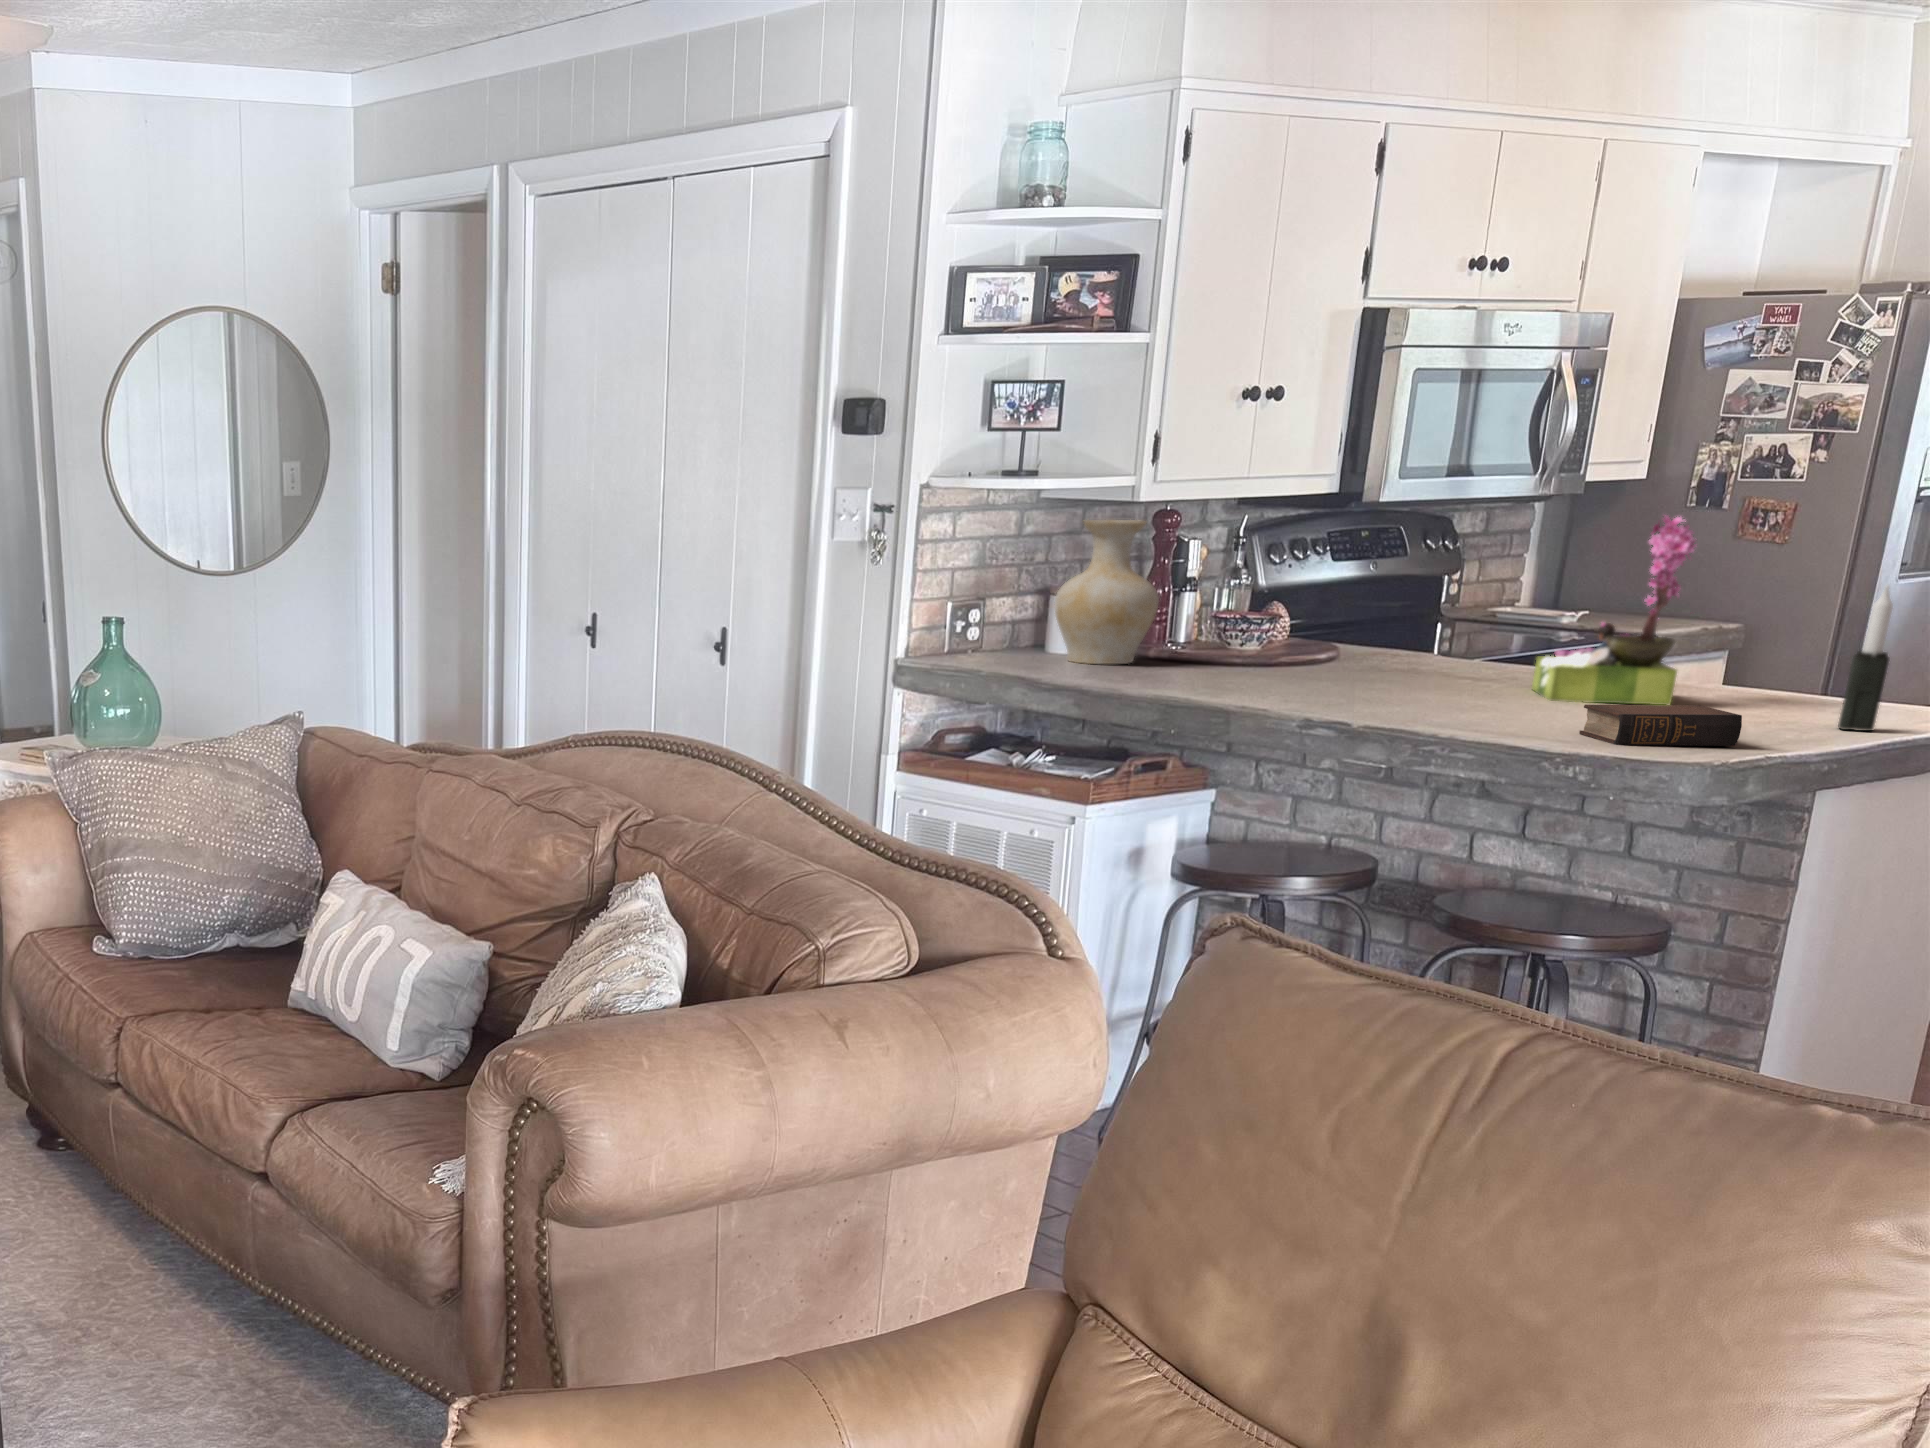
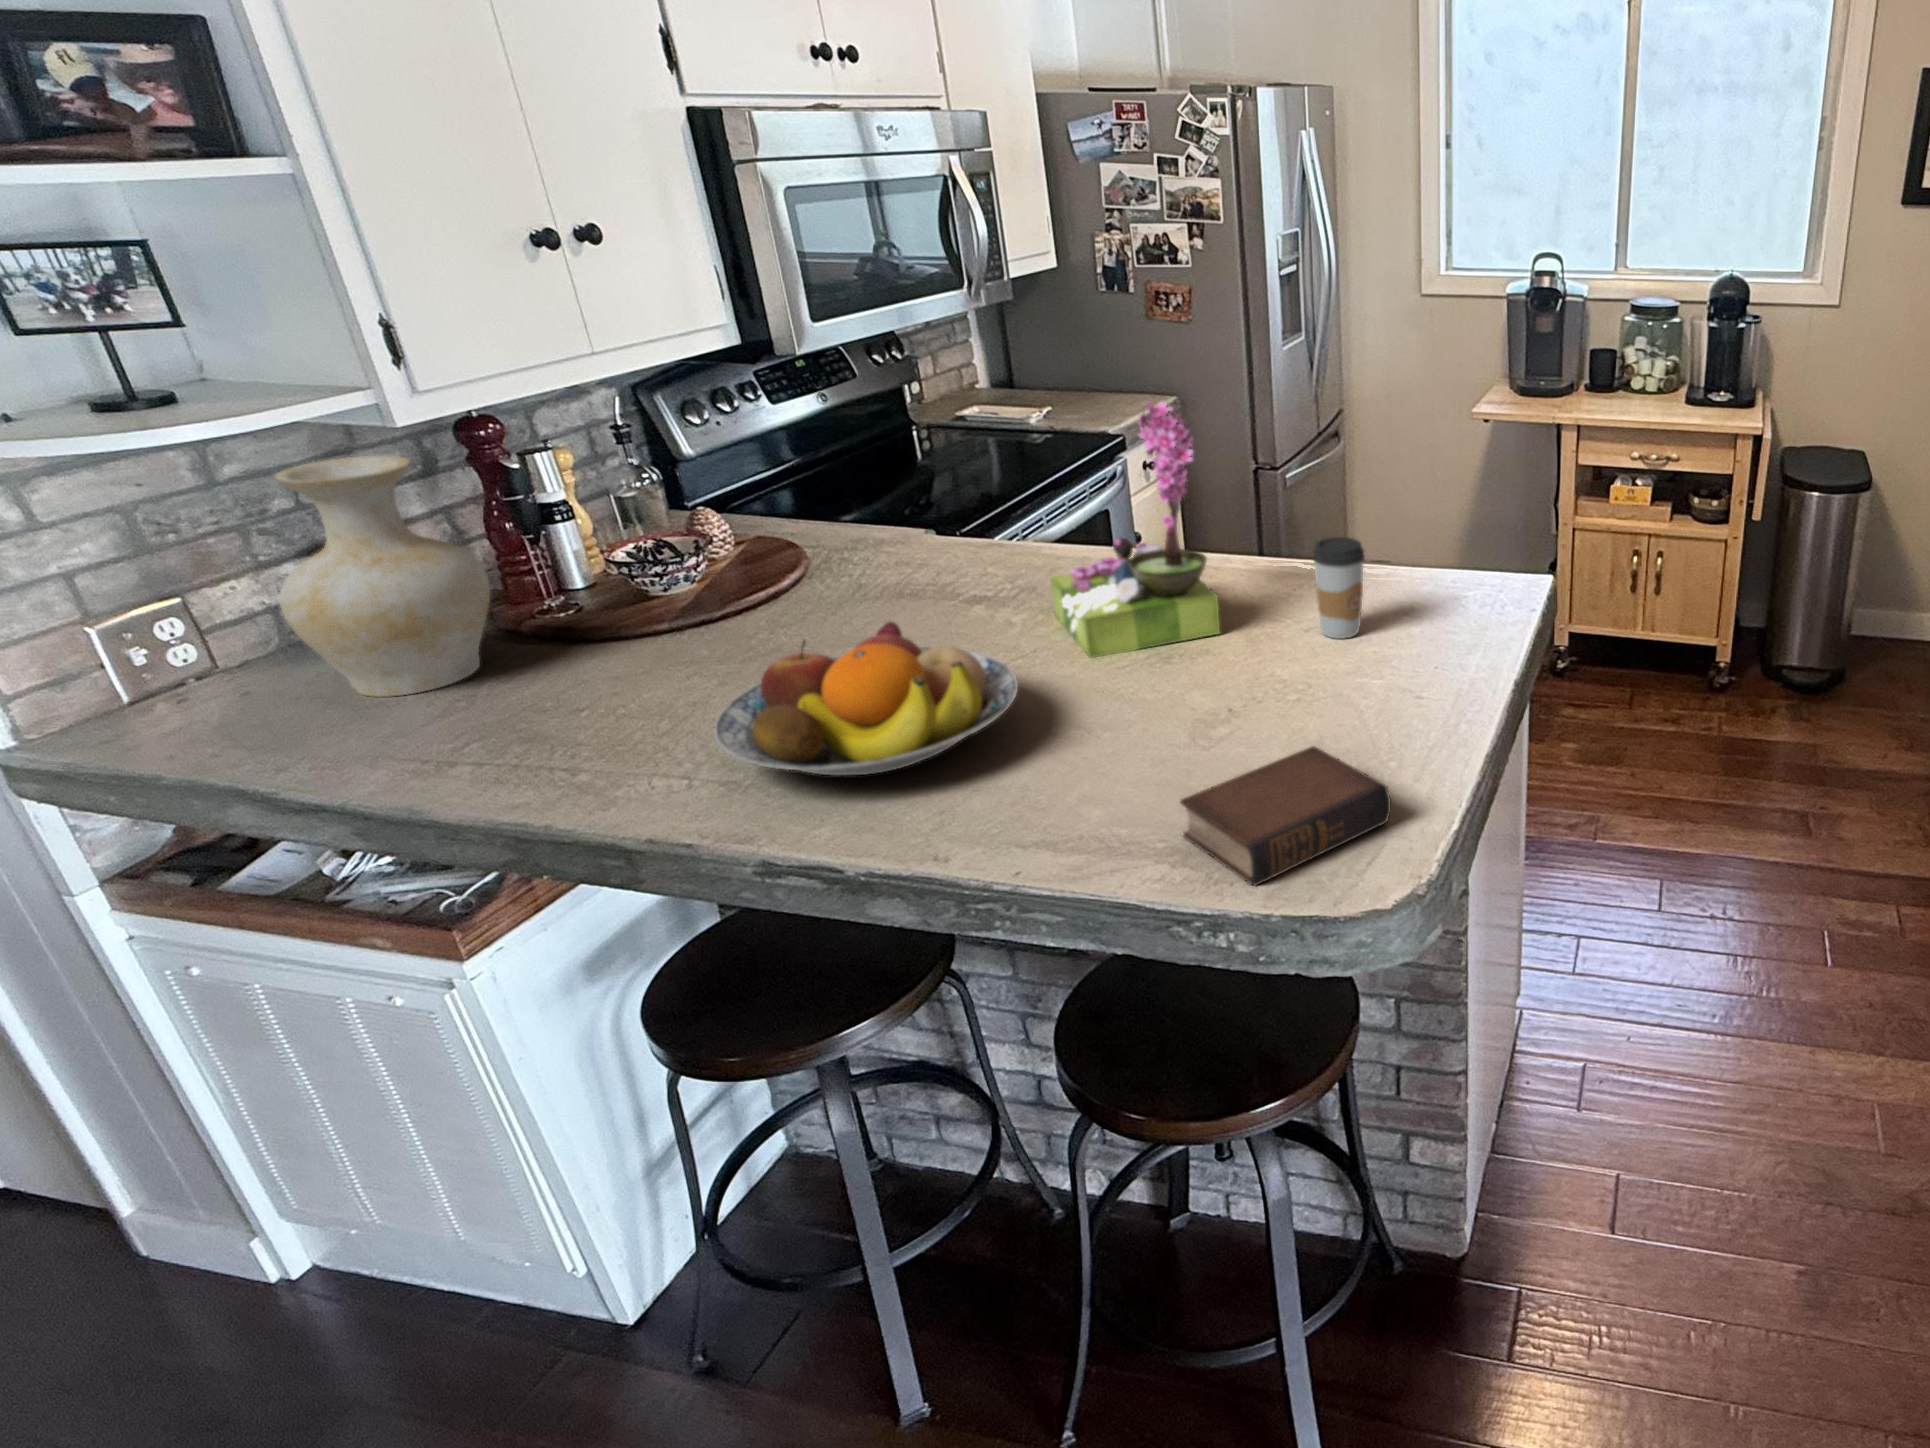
candle: present [1838,585,1893,731] -> none [1409,506,1449,671]
fruit bowl: none [1293,622,1492,705] -> present [713,622,1018,775]
coffee cup: none [1767,632,1829,718] -> present [1313,537,1365,639]

